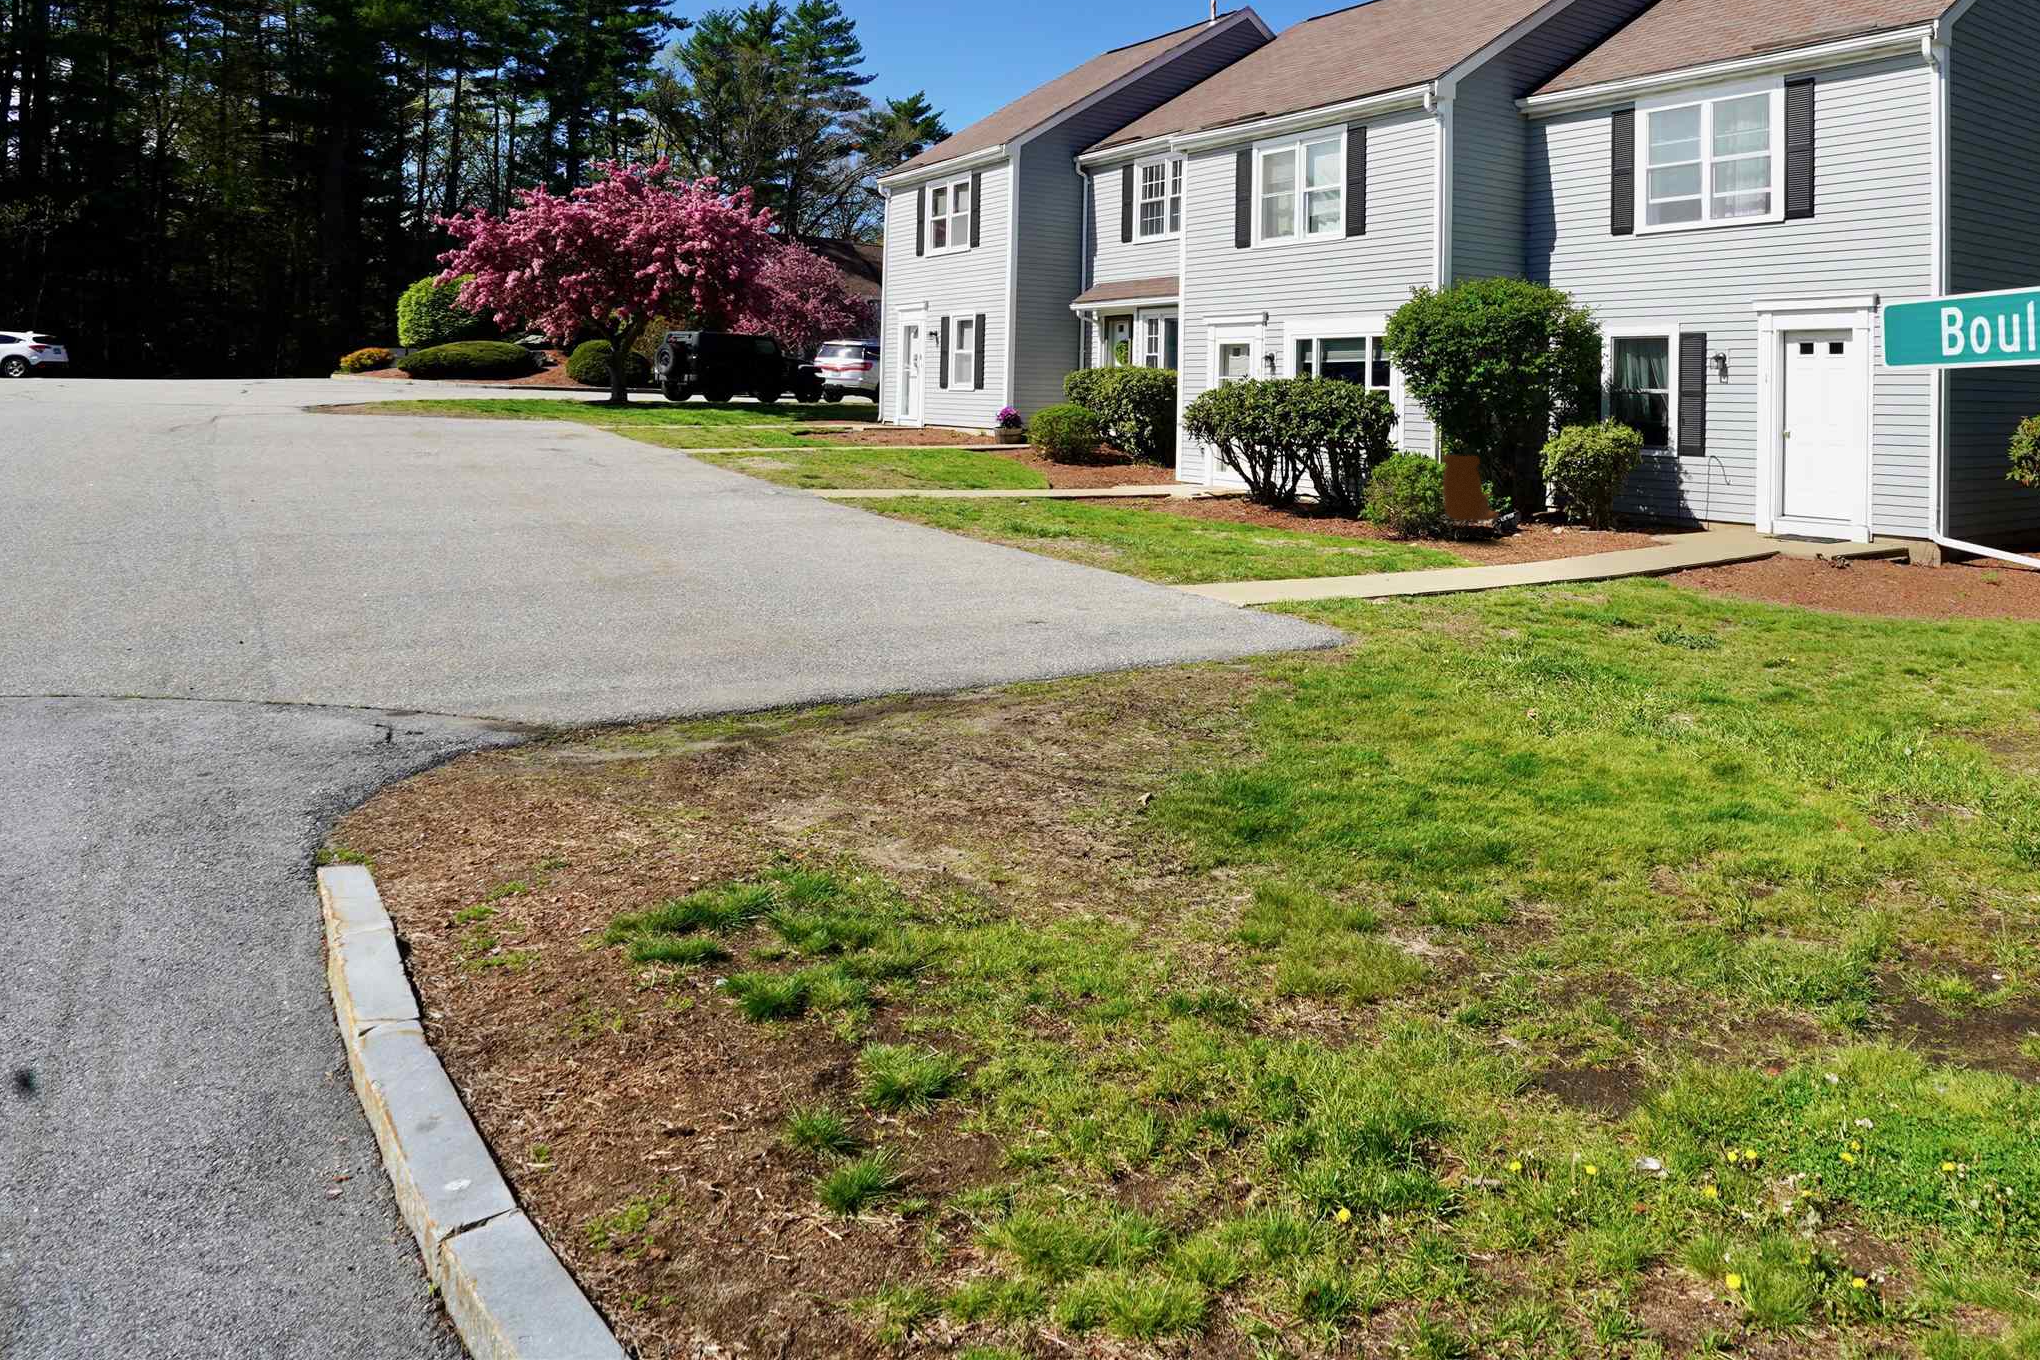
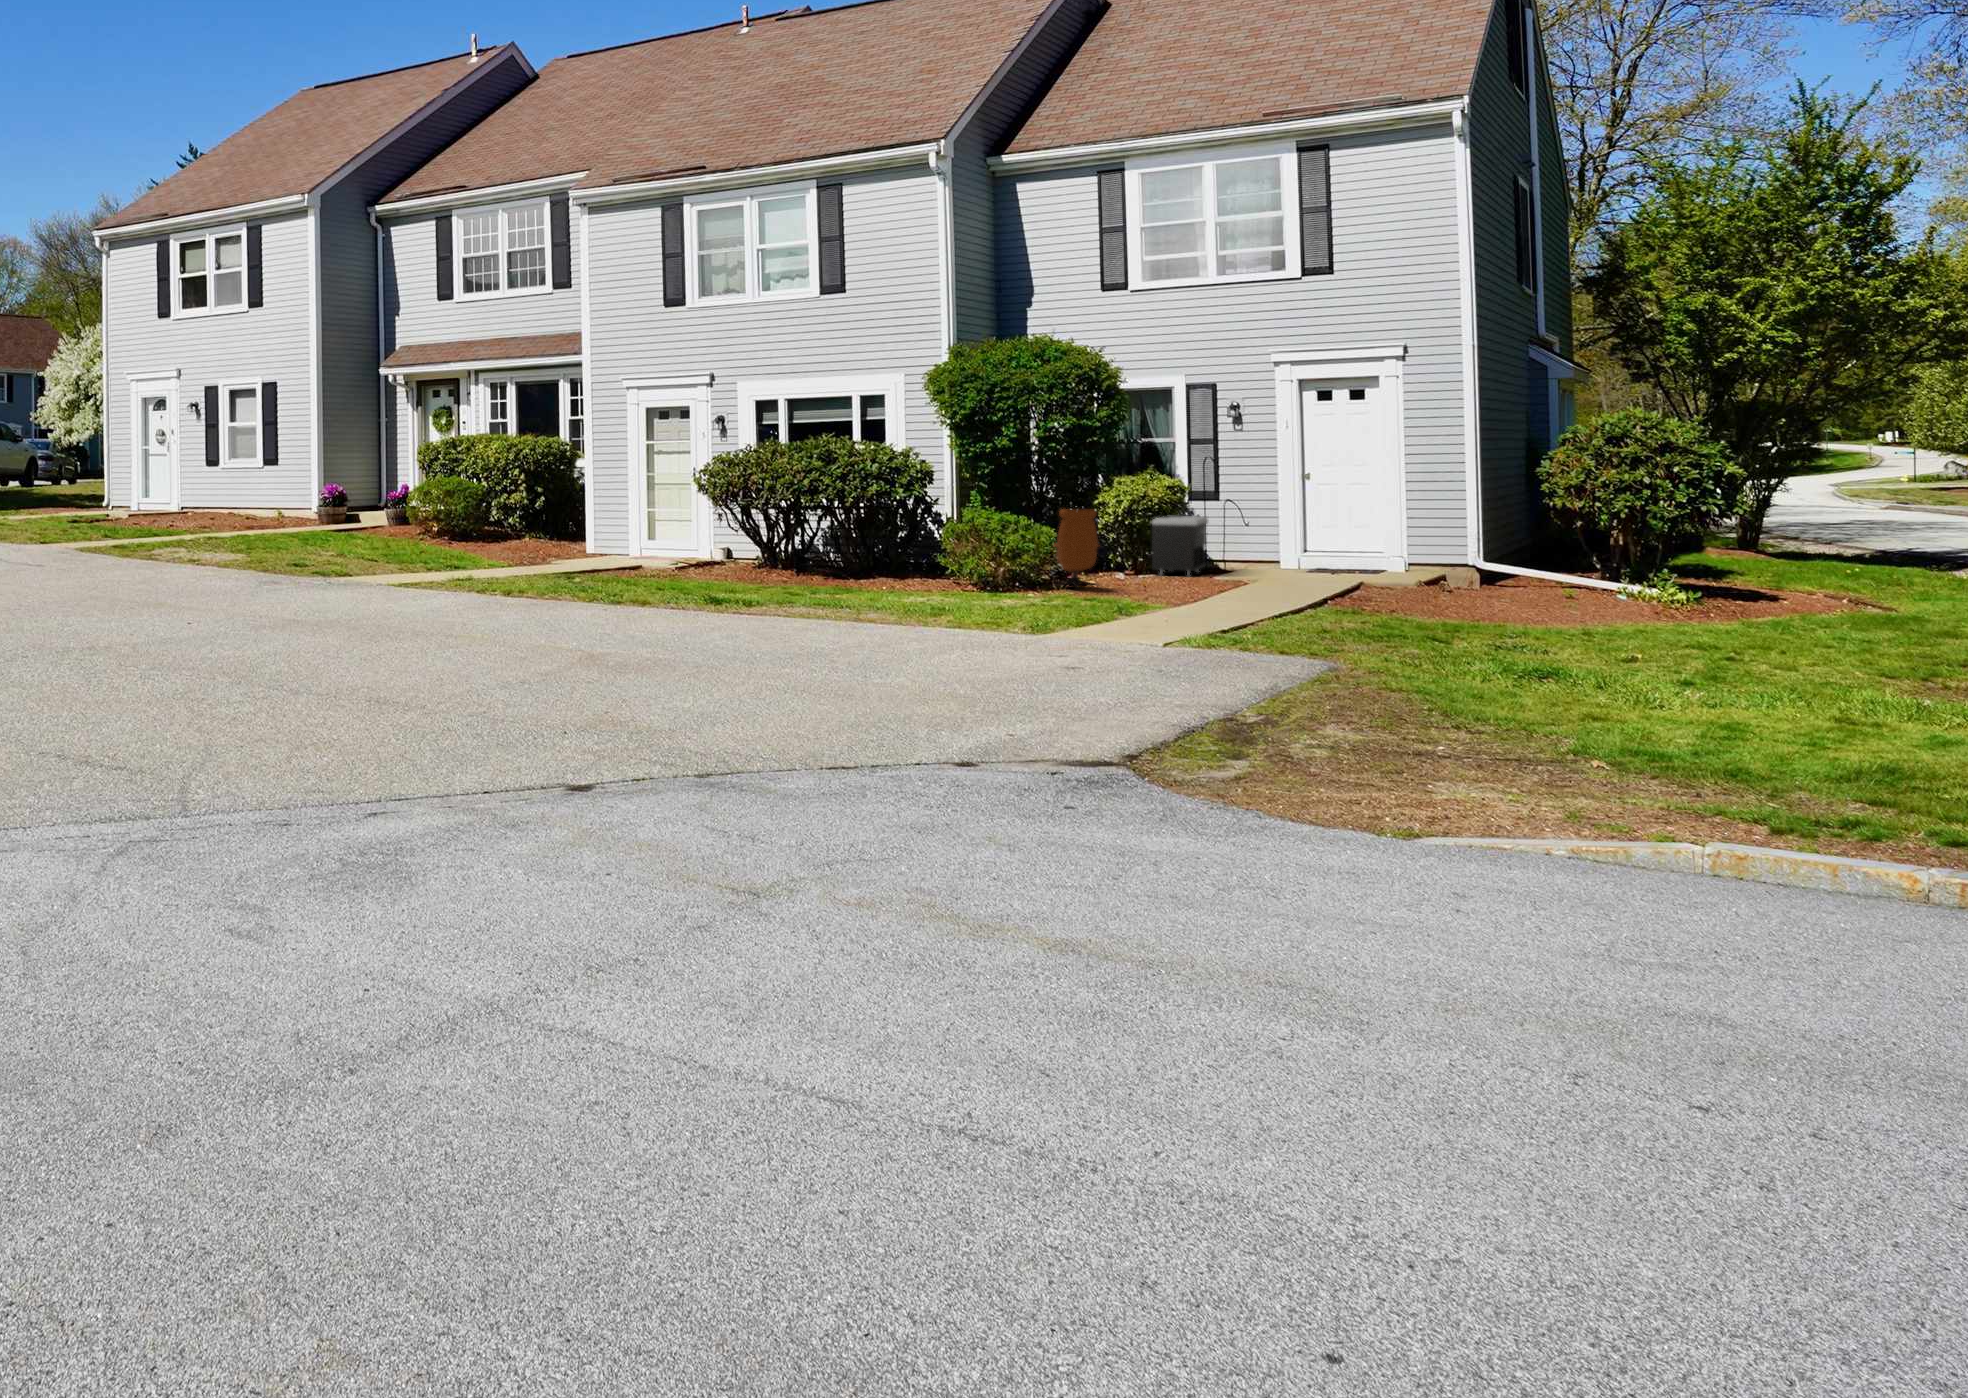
storage bench: none [1600,470,1679,535] -> present [1152,516,1208,575]

